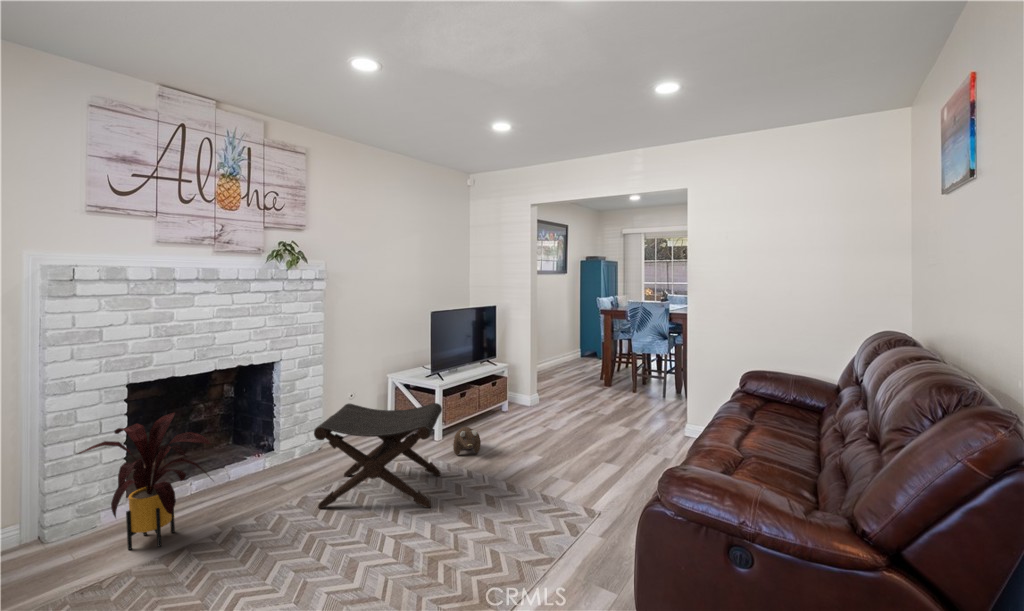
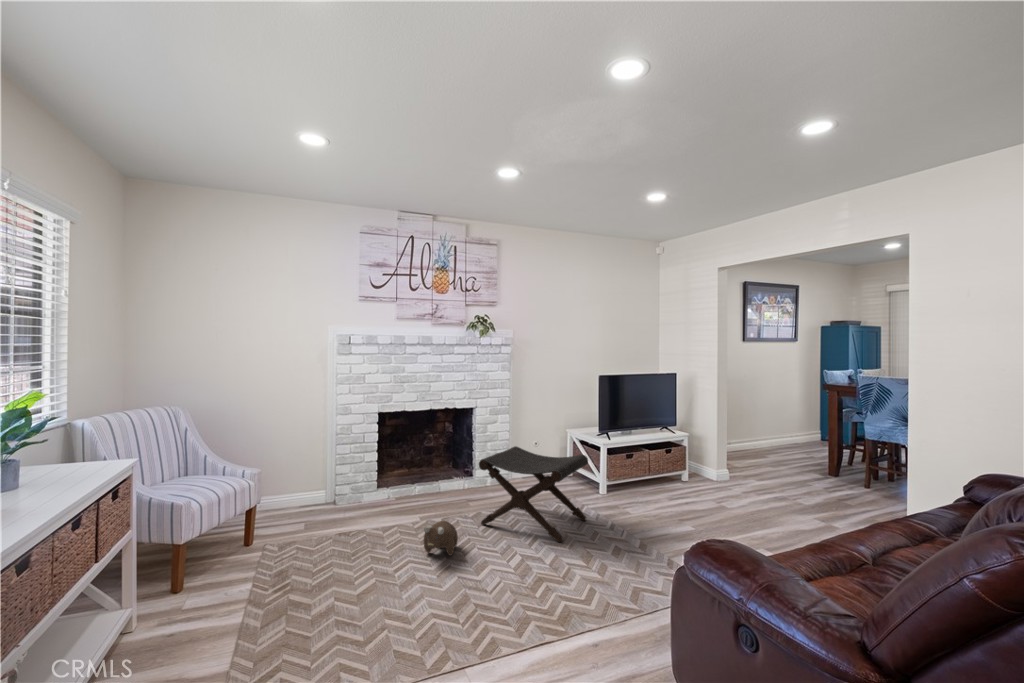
house plant: present [77,413,211,550] -> none [341,437,414,525]
plush toy: present [453,427,481,455] -> present [424,521,458,555]

